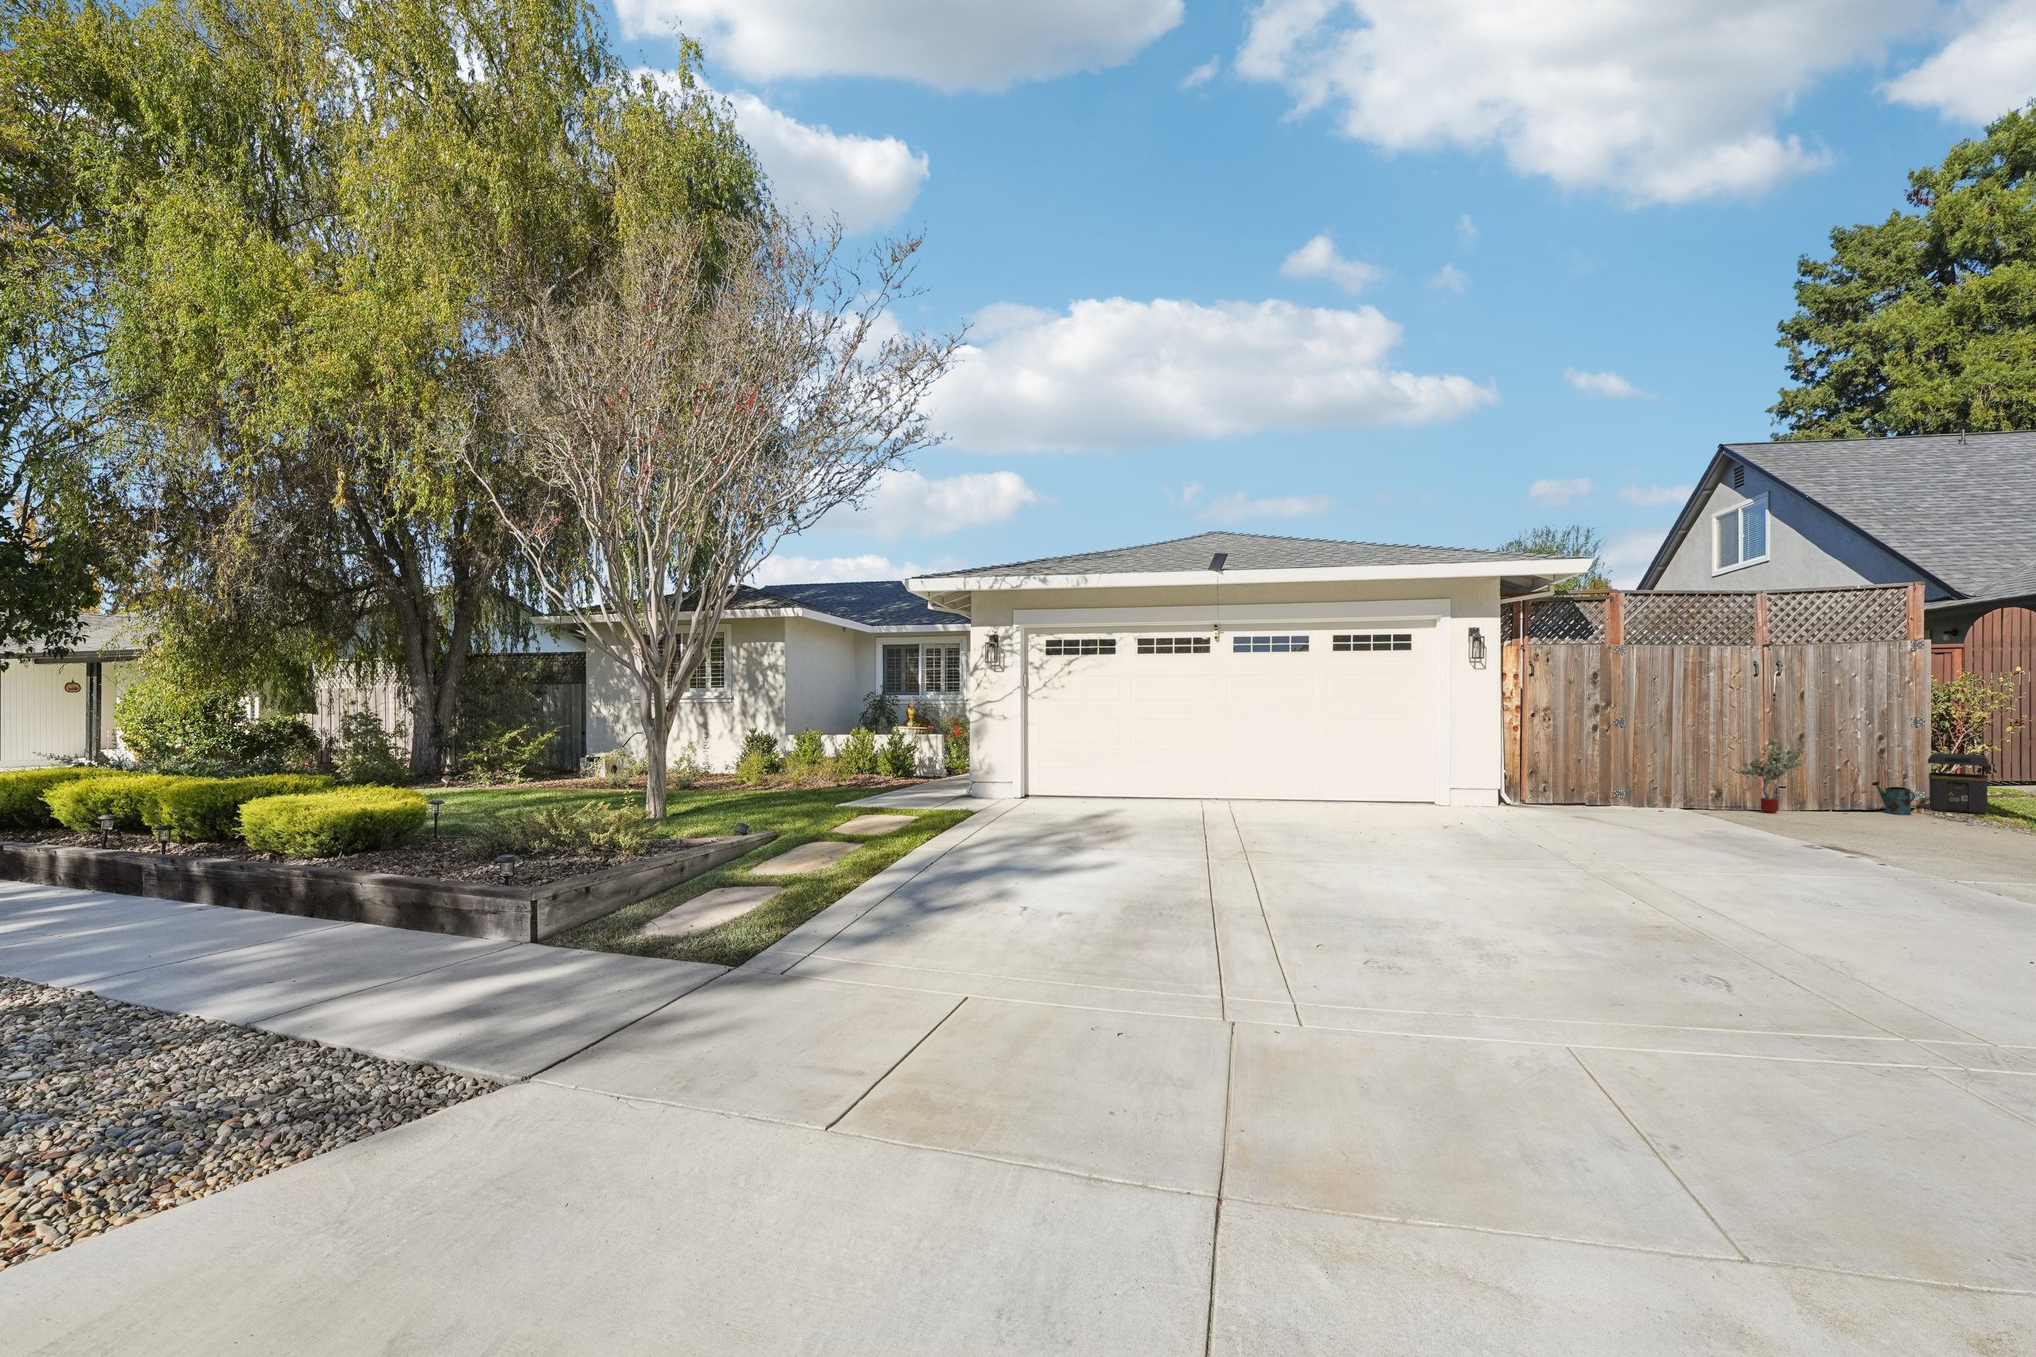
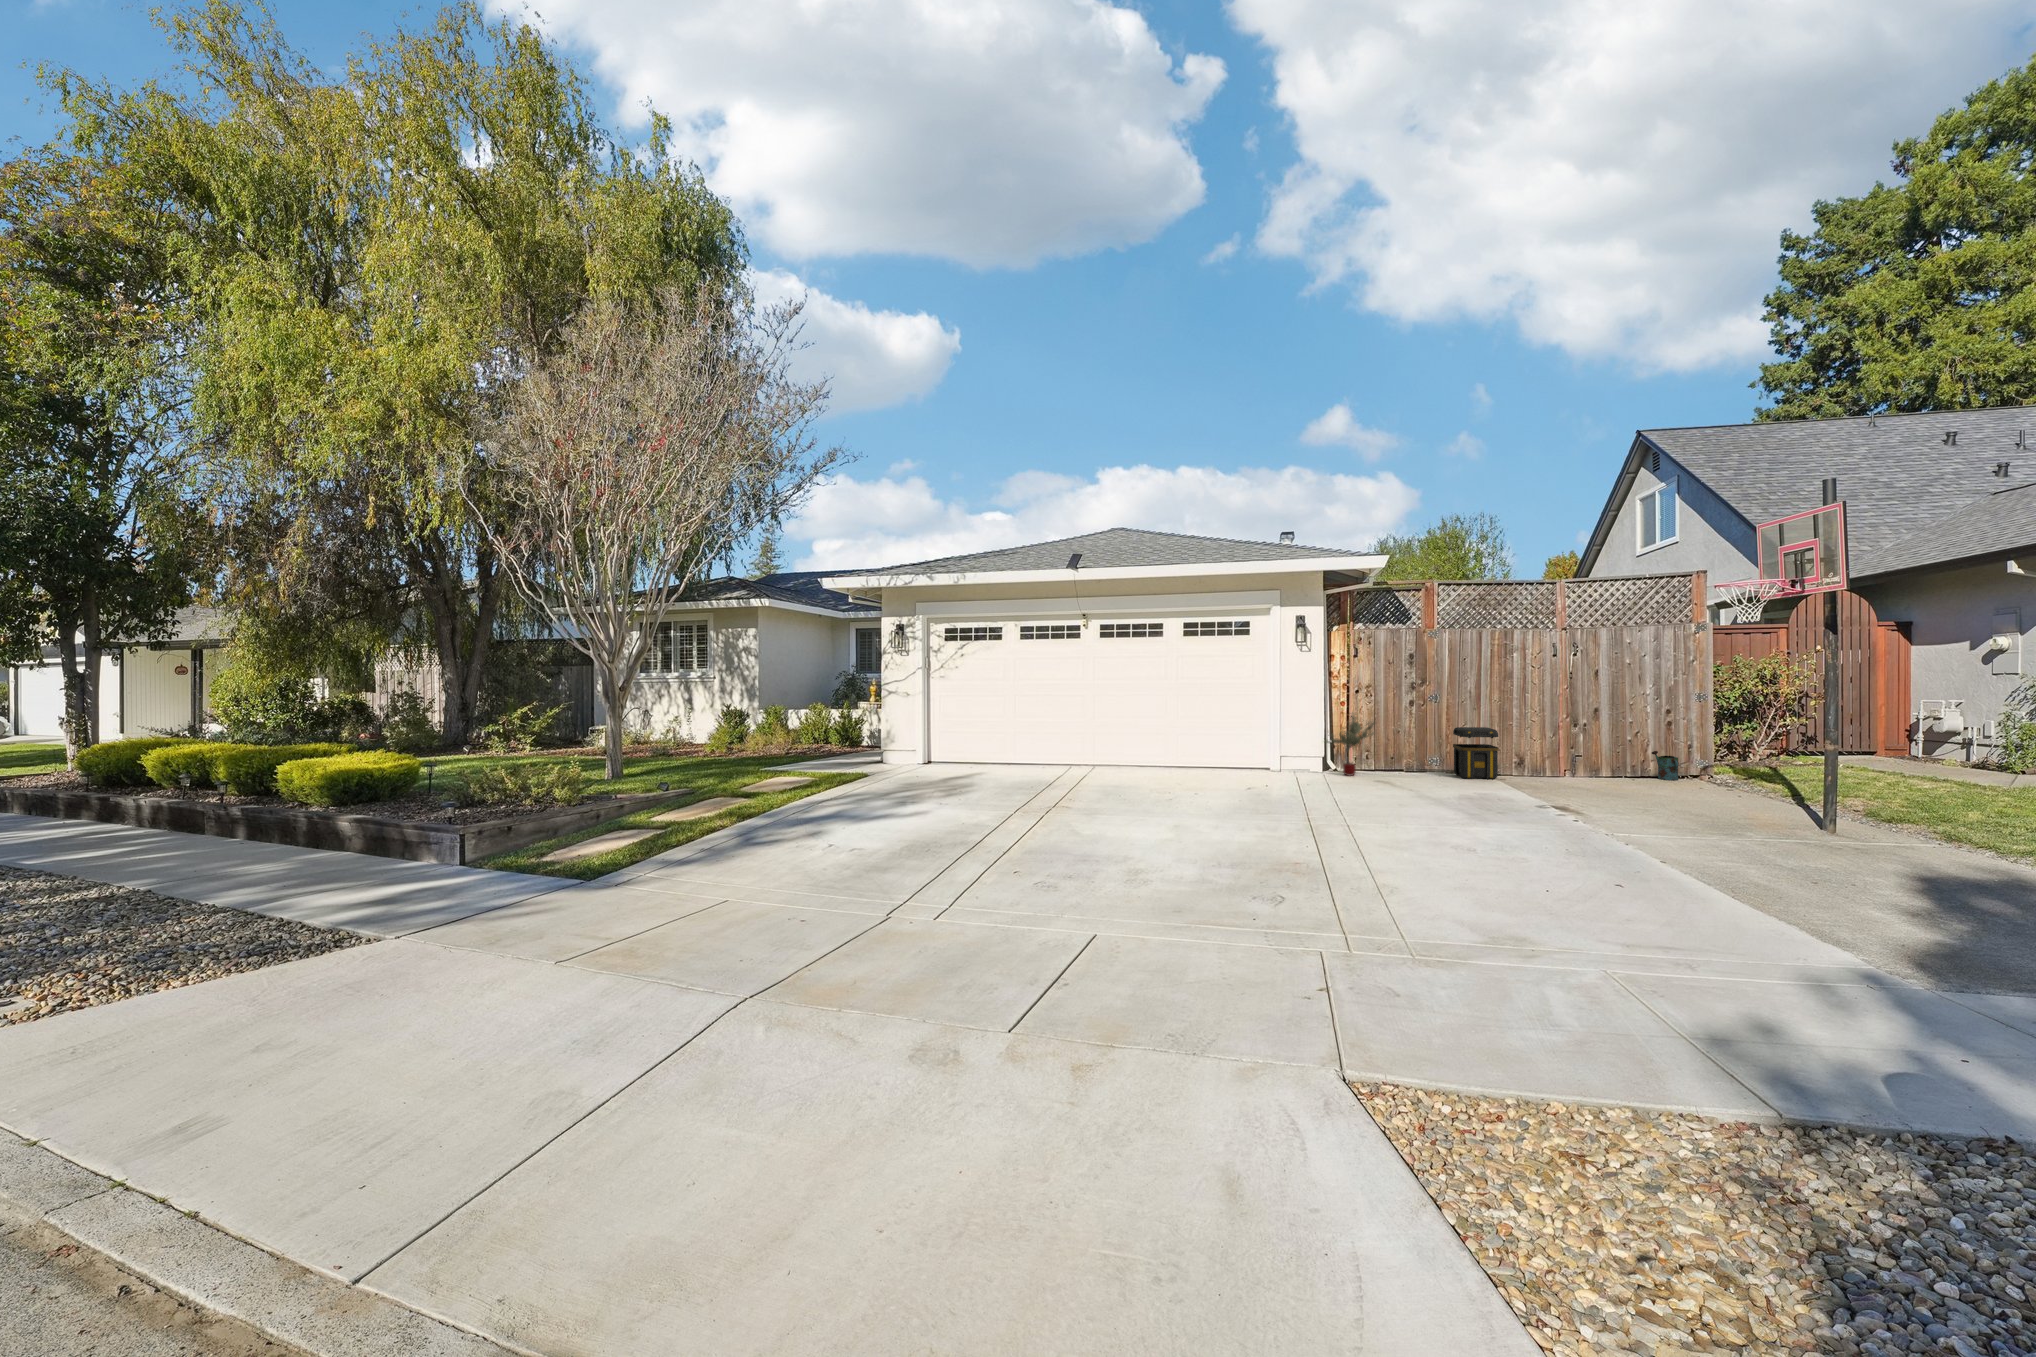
potted tree: present [1735,738,1804,813] -> present [1325,715,1375,776]
toolbox: present [1928,753,1989,814] -> present [1453,727,1499,779]

